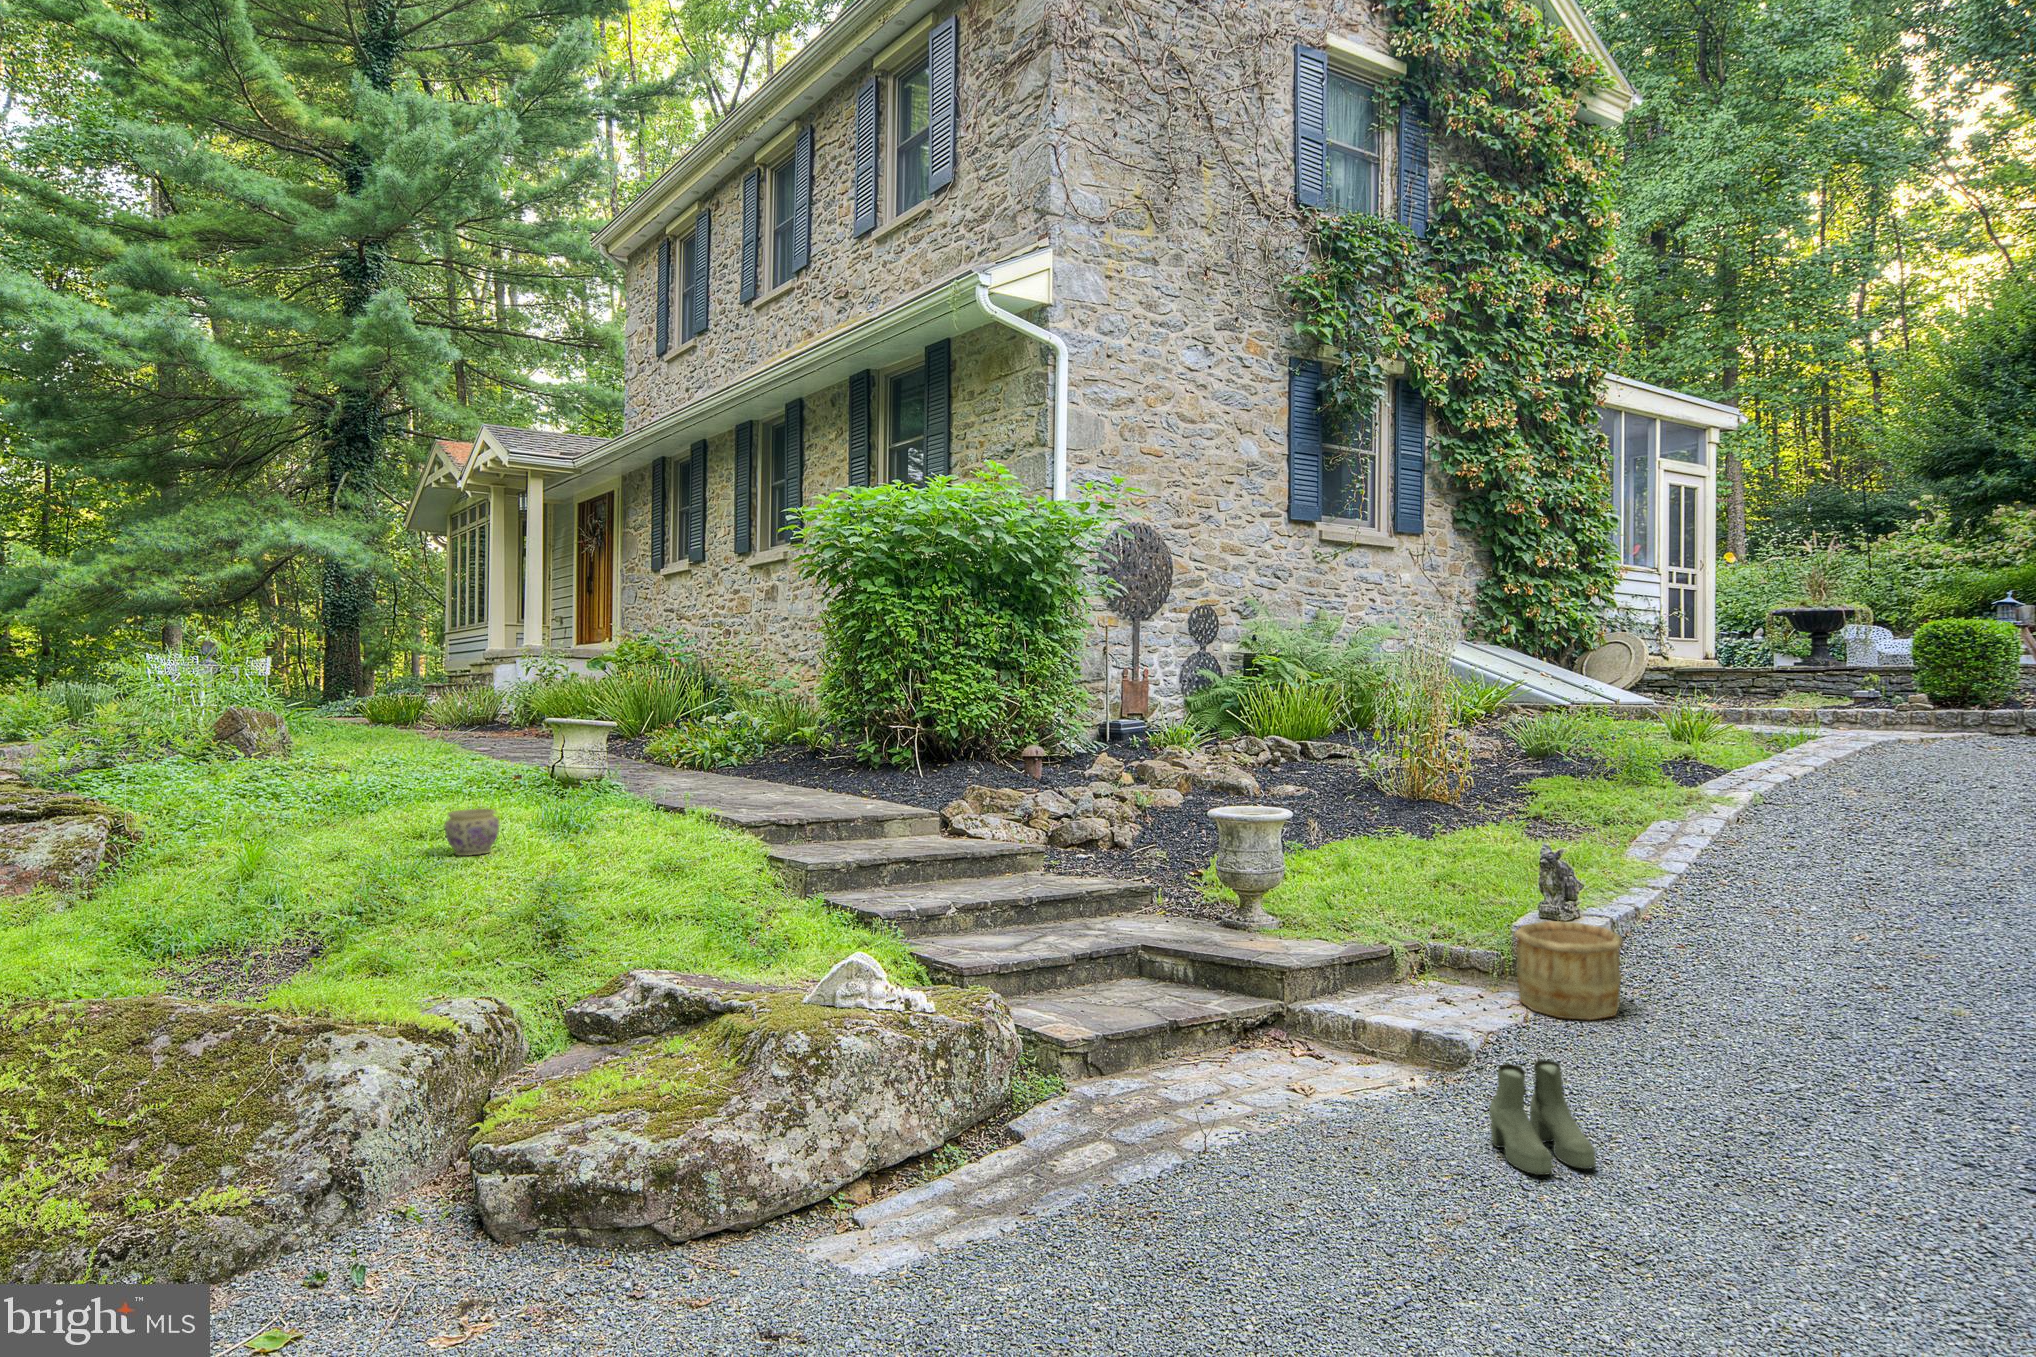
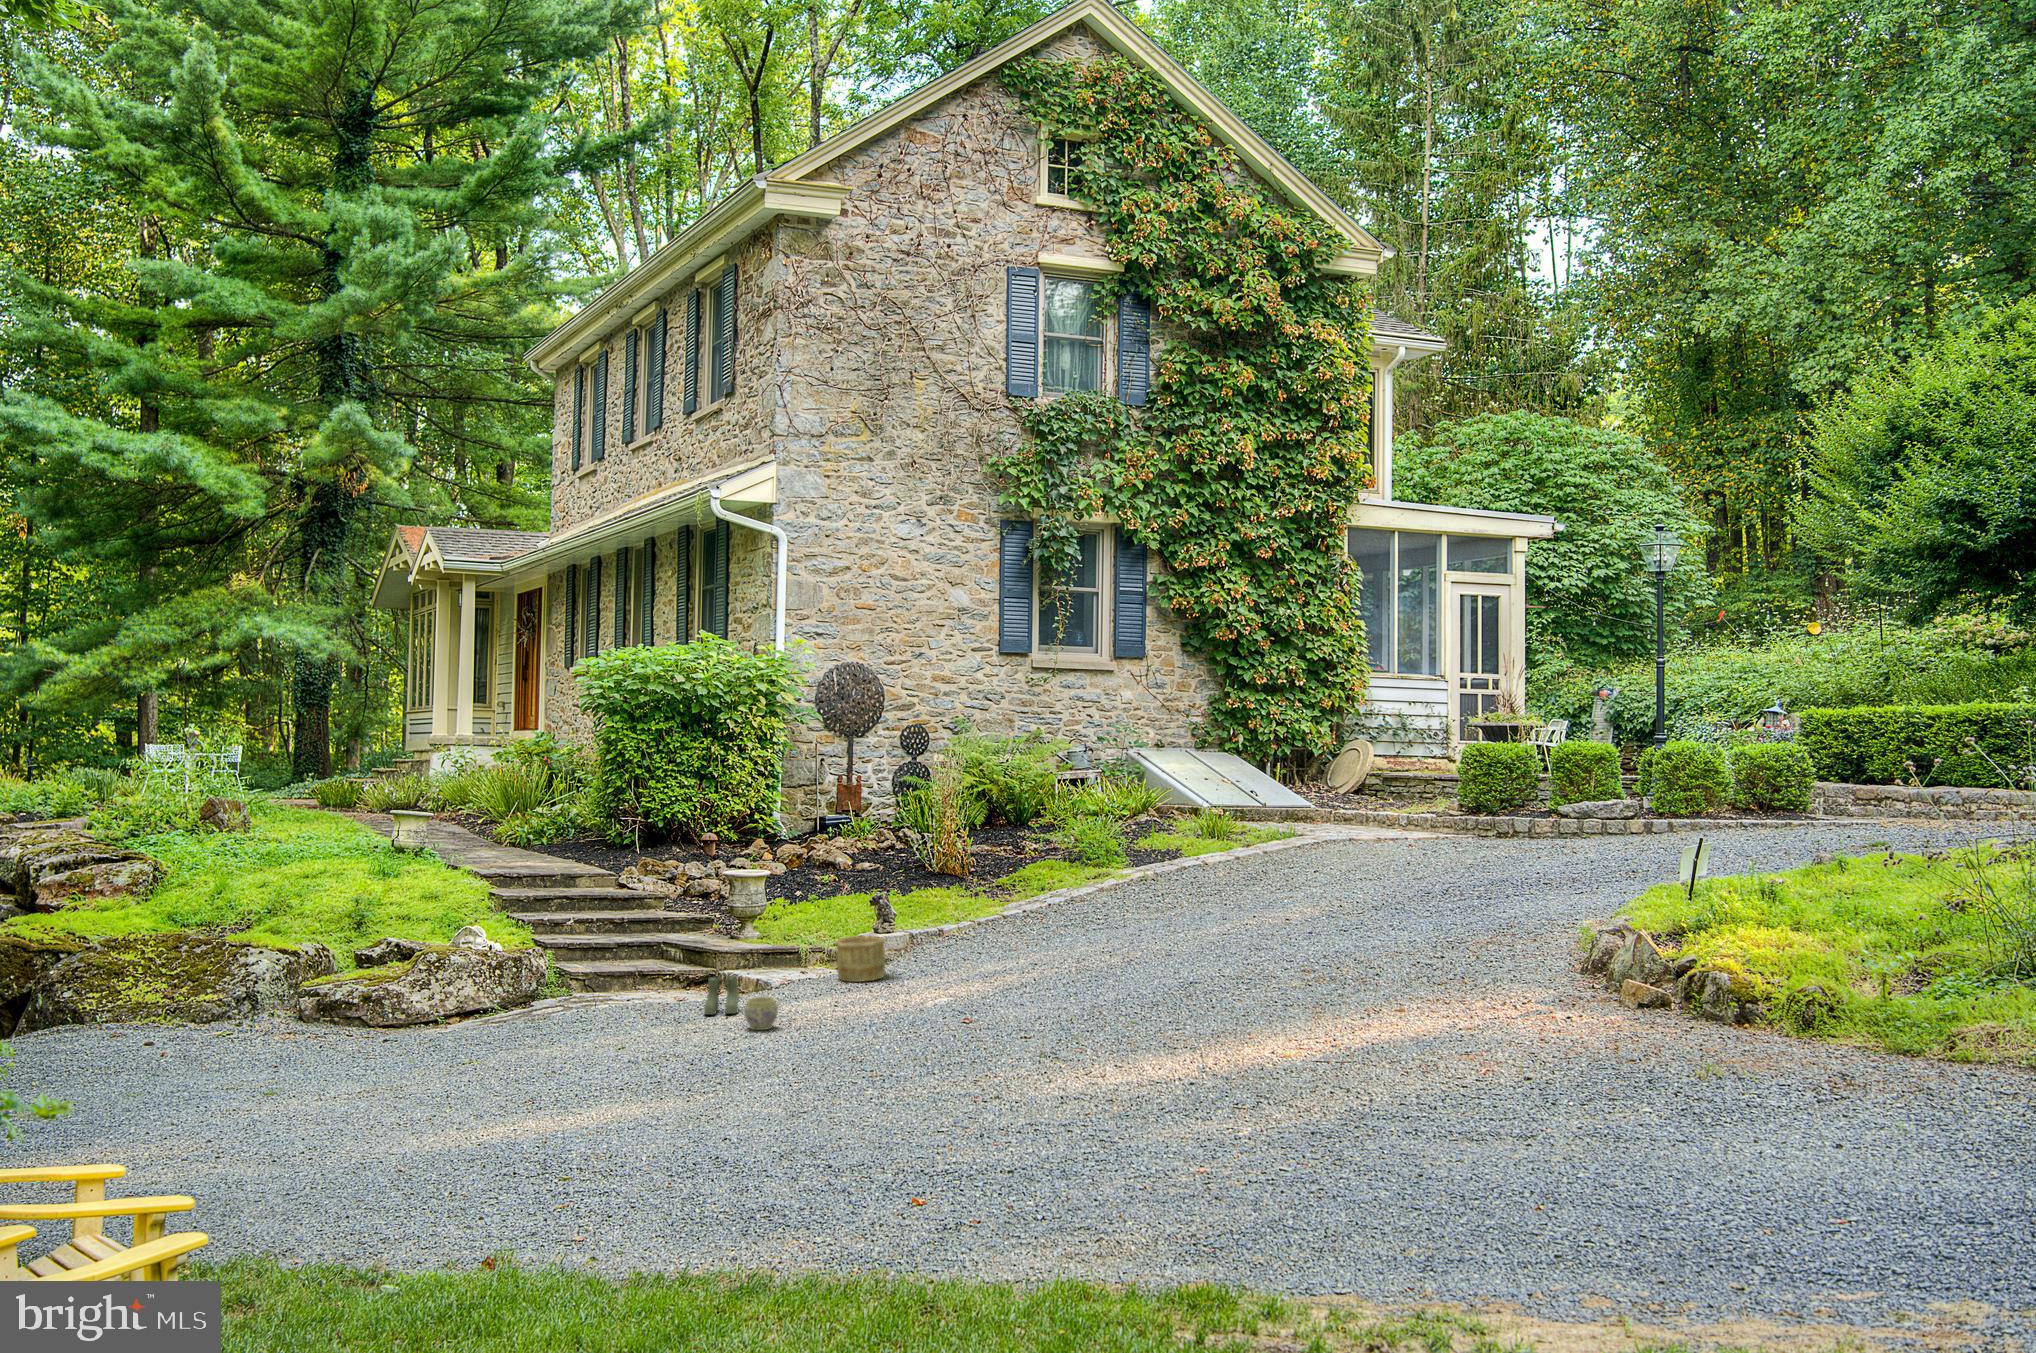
planter: present [444,809,499,856] -> present [744,997,778,1030]

